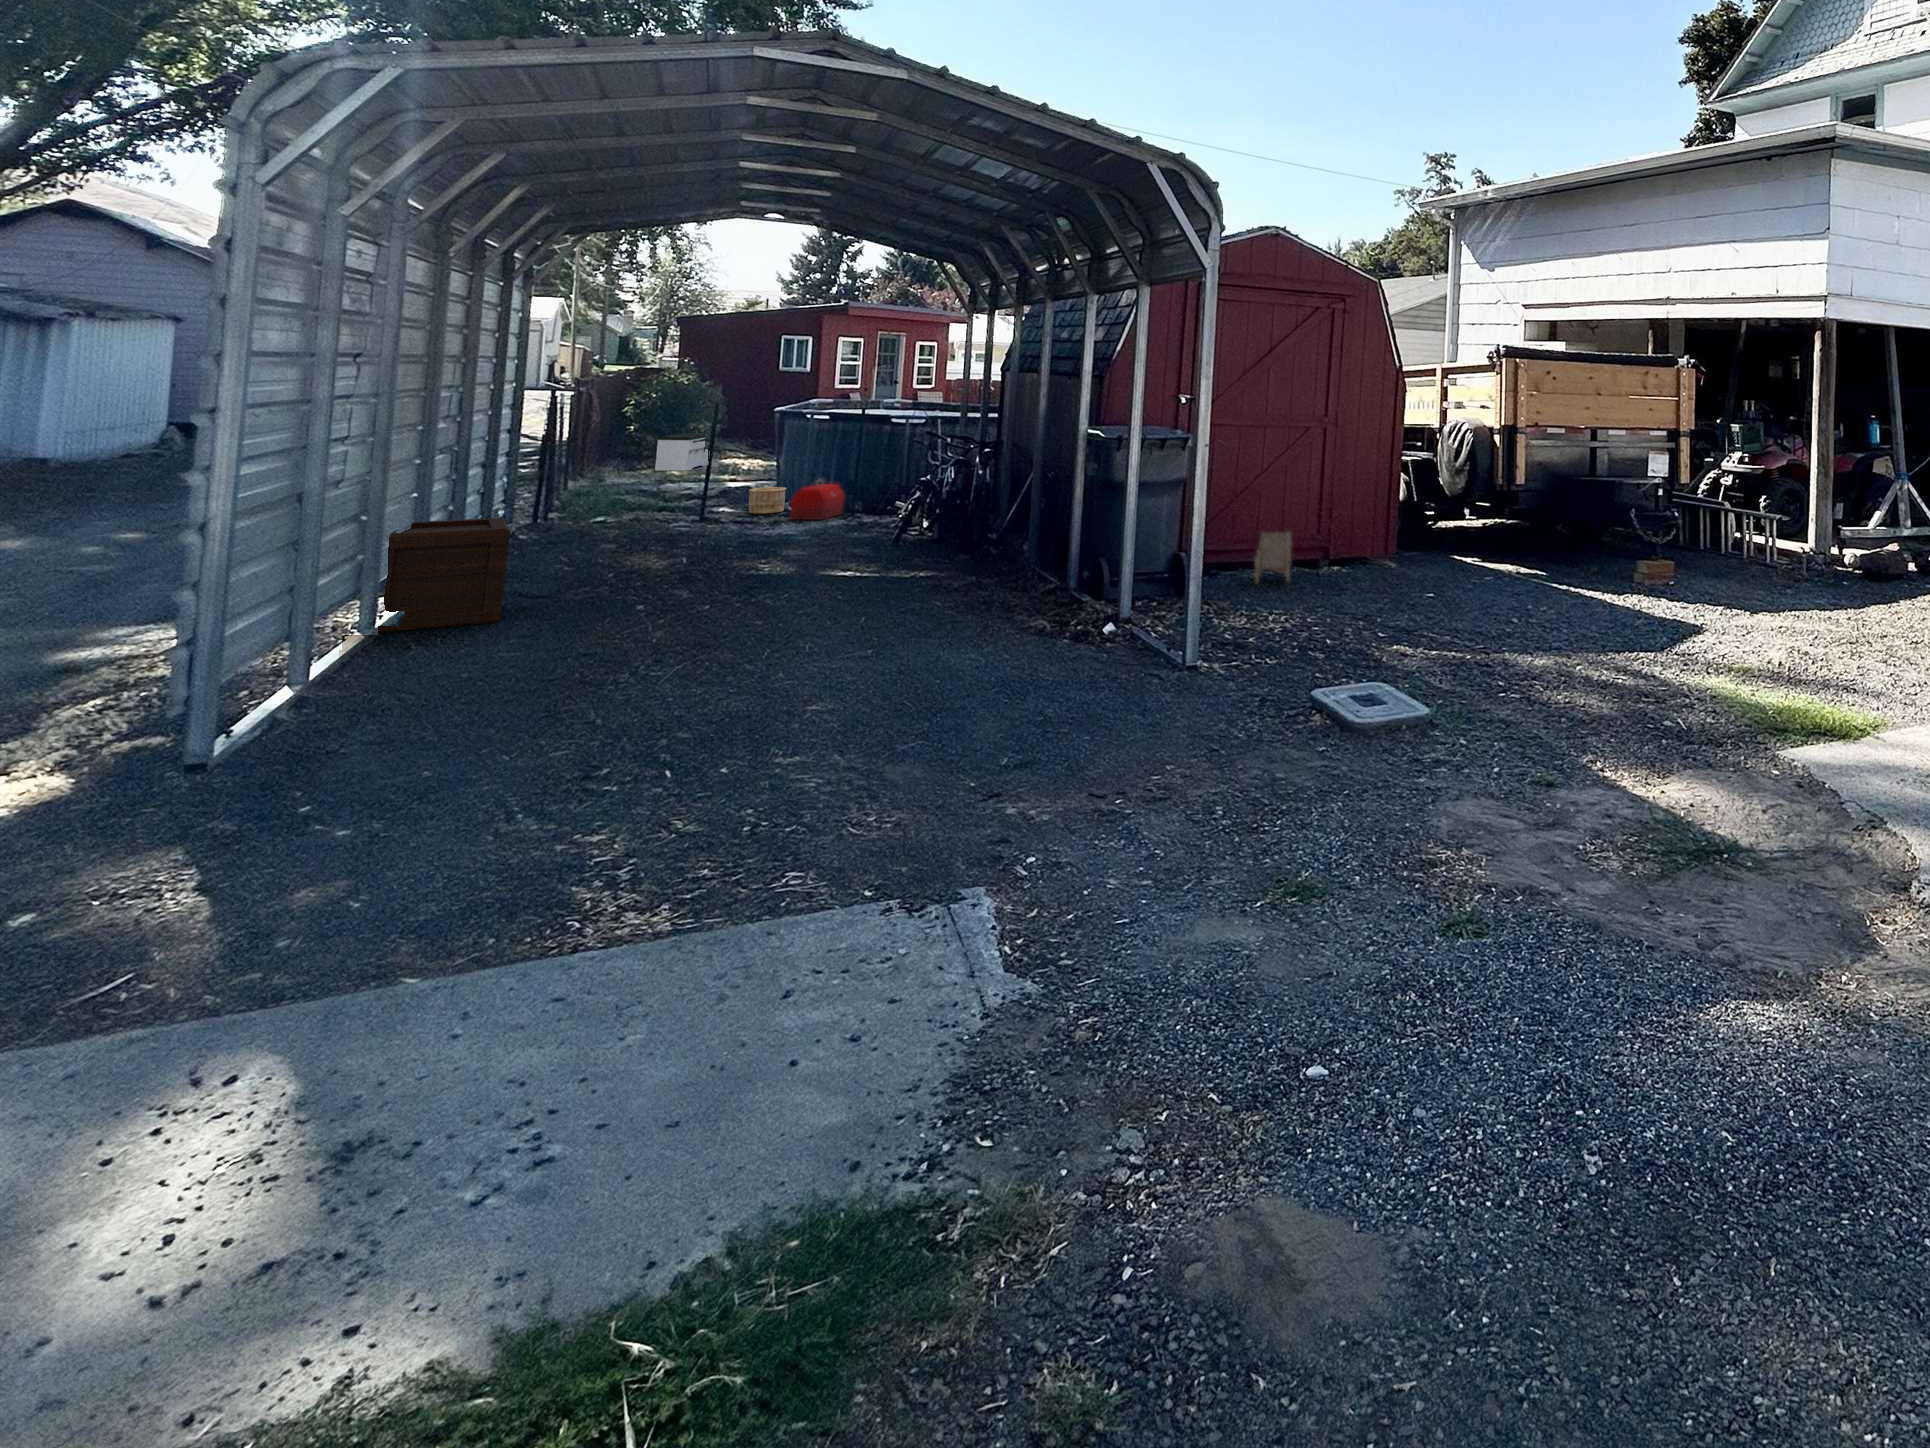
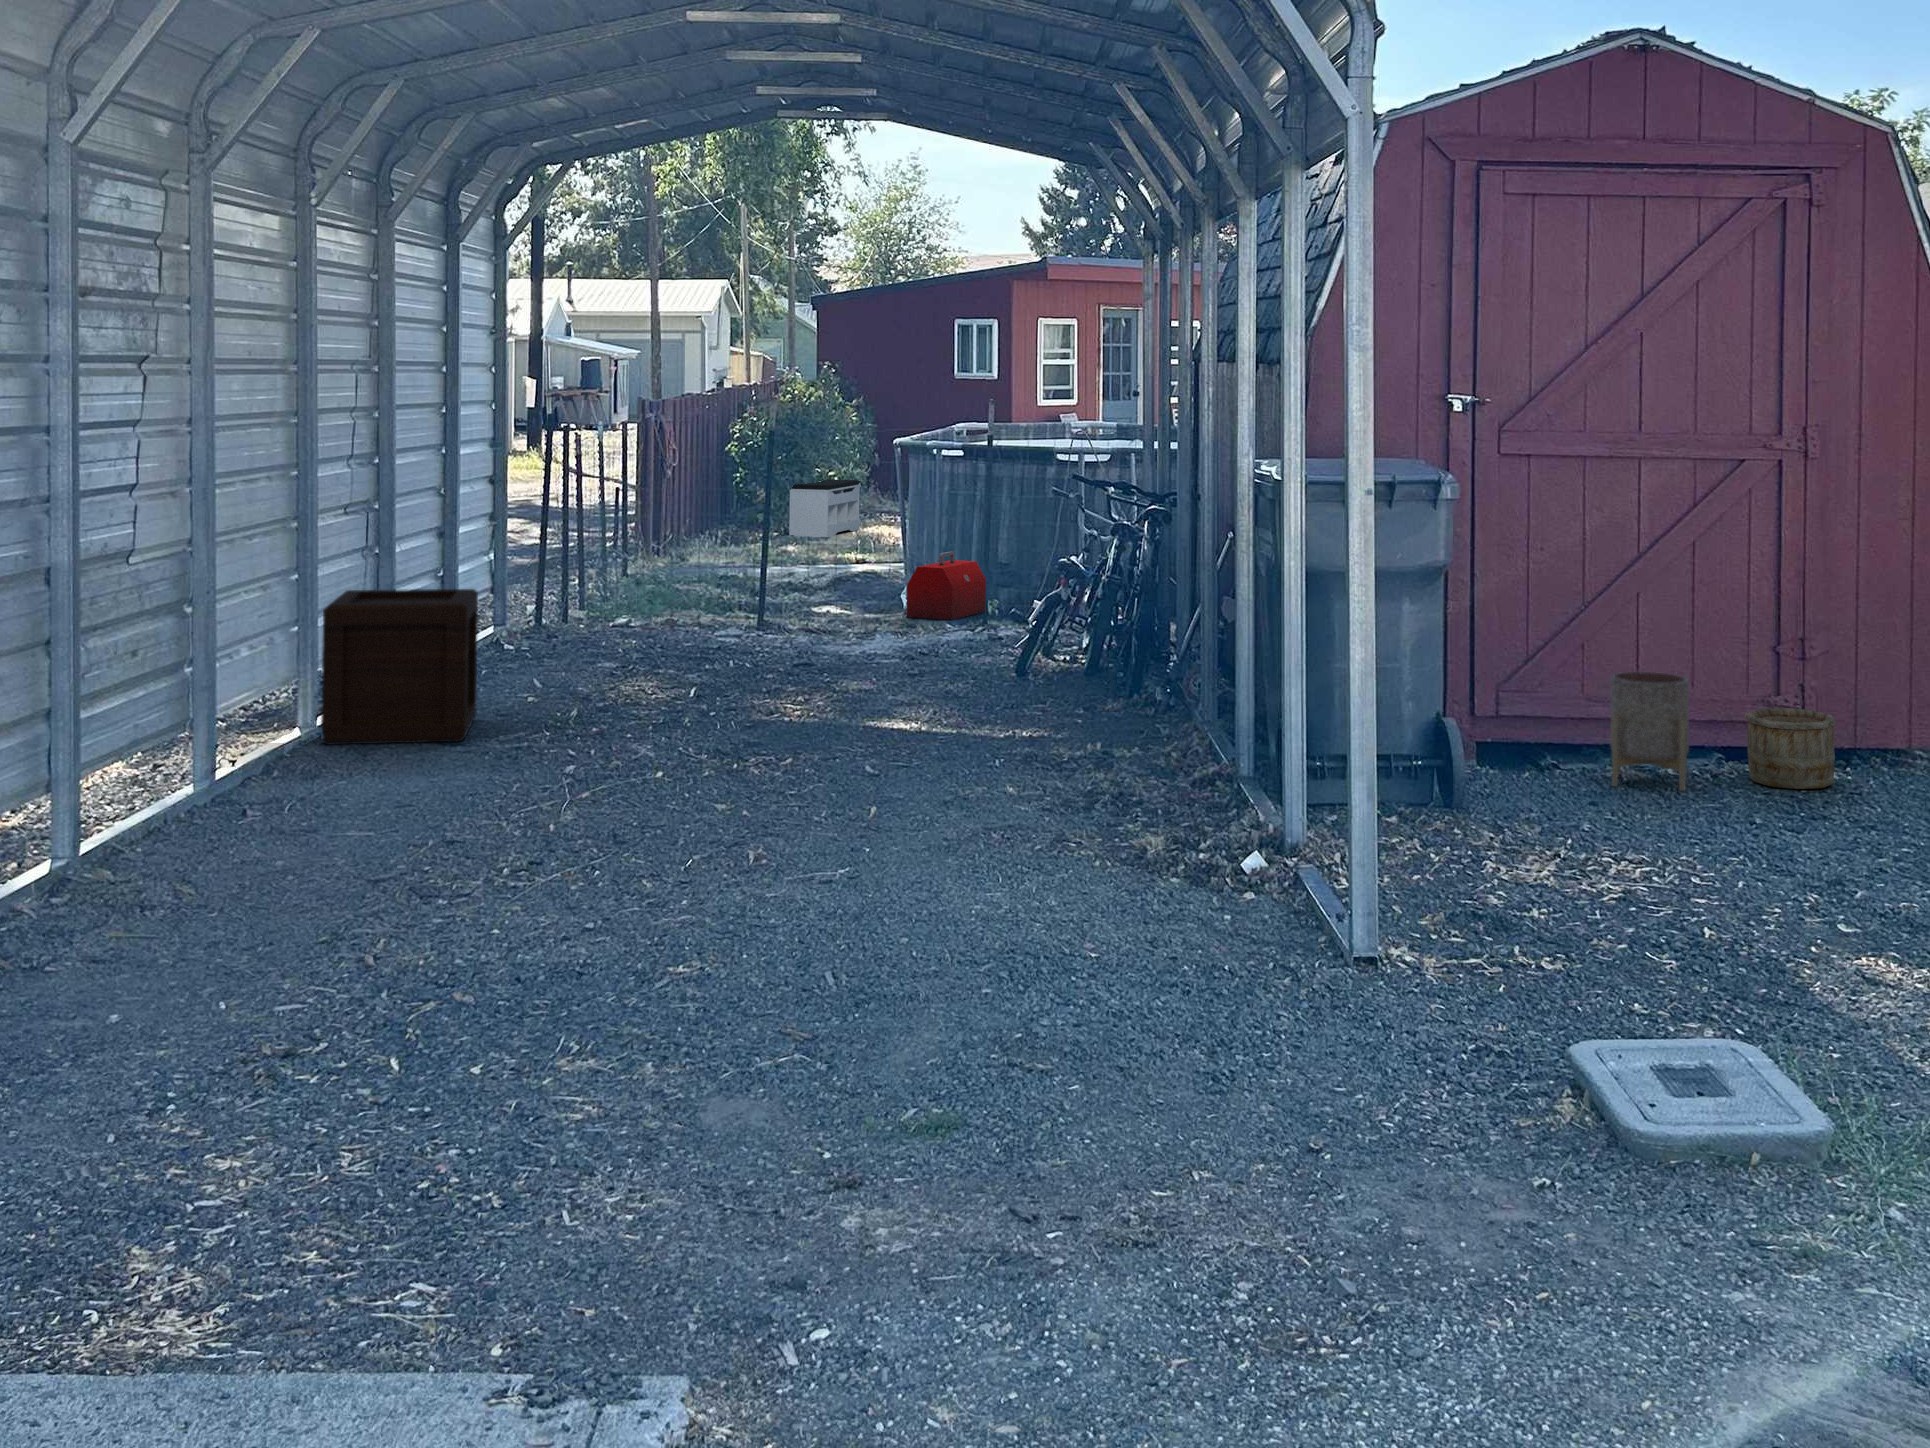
wooden bucket: present [749,487,786,514] -> present [1744,708,1836,789]

